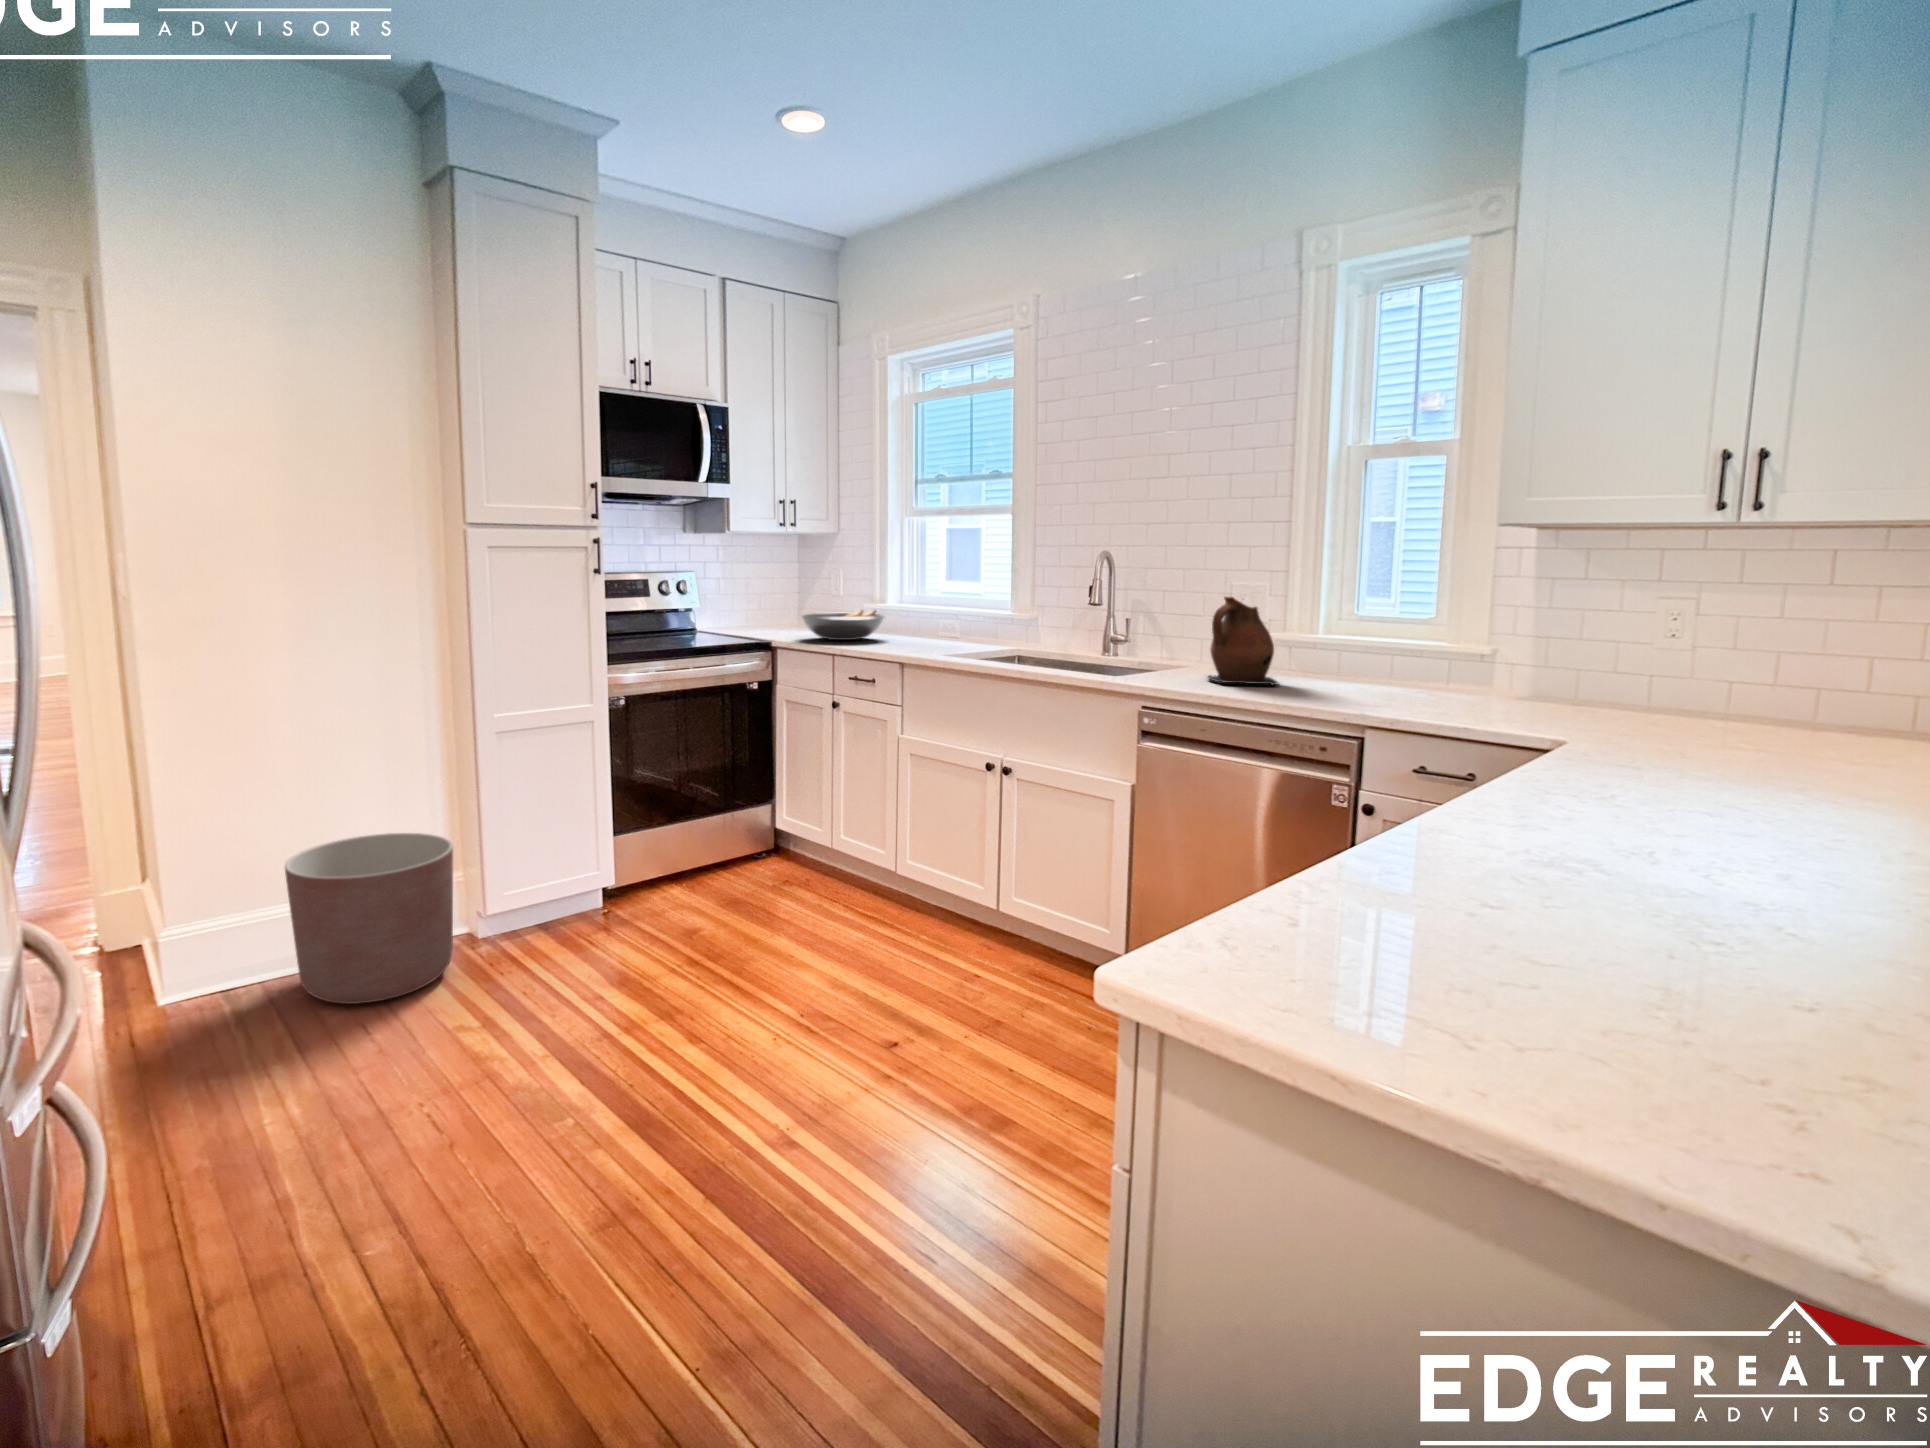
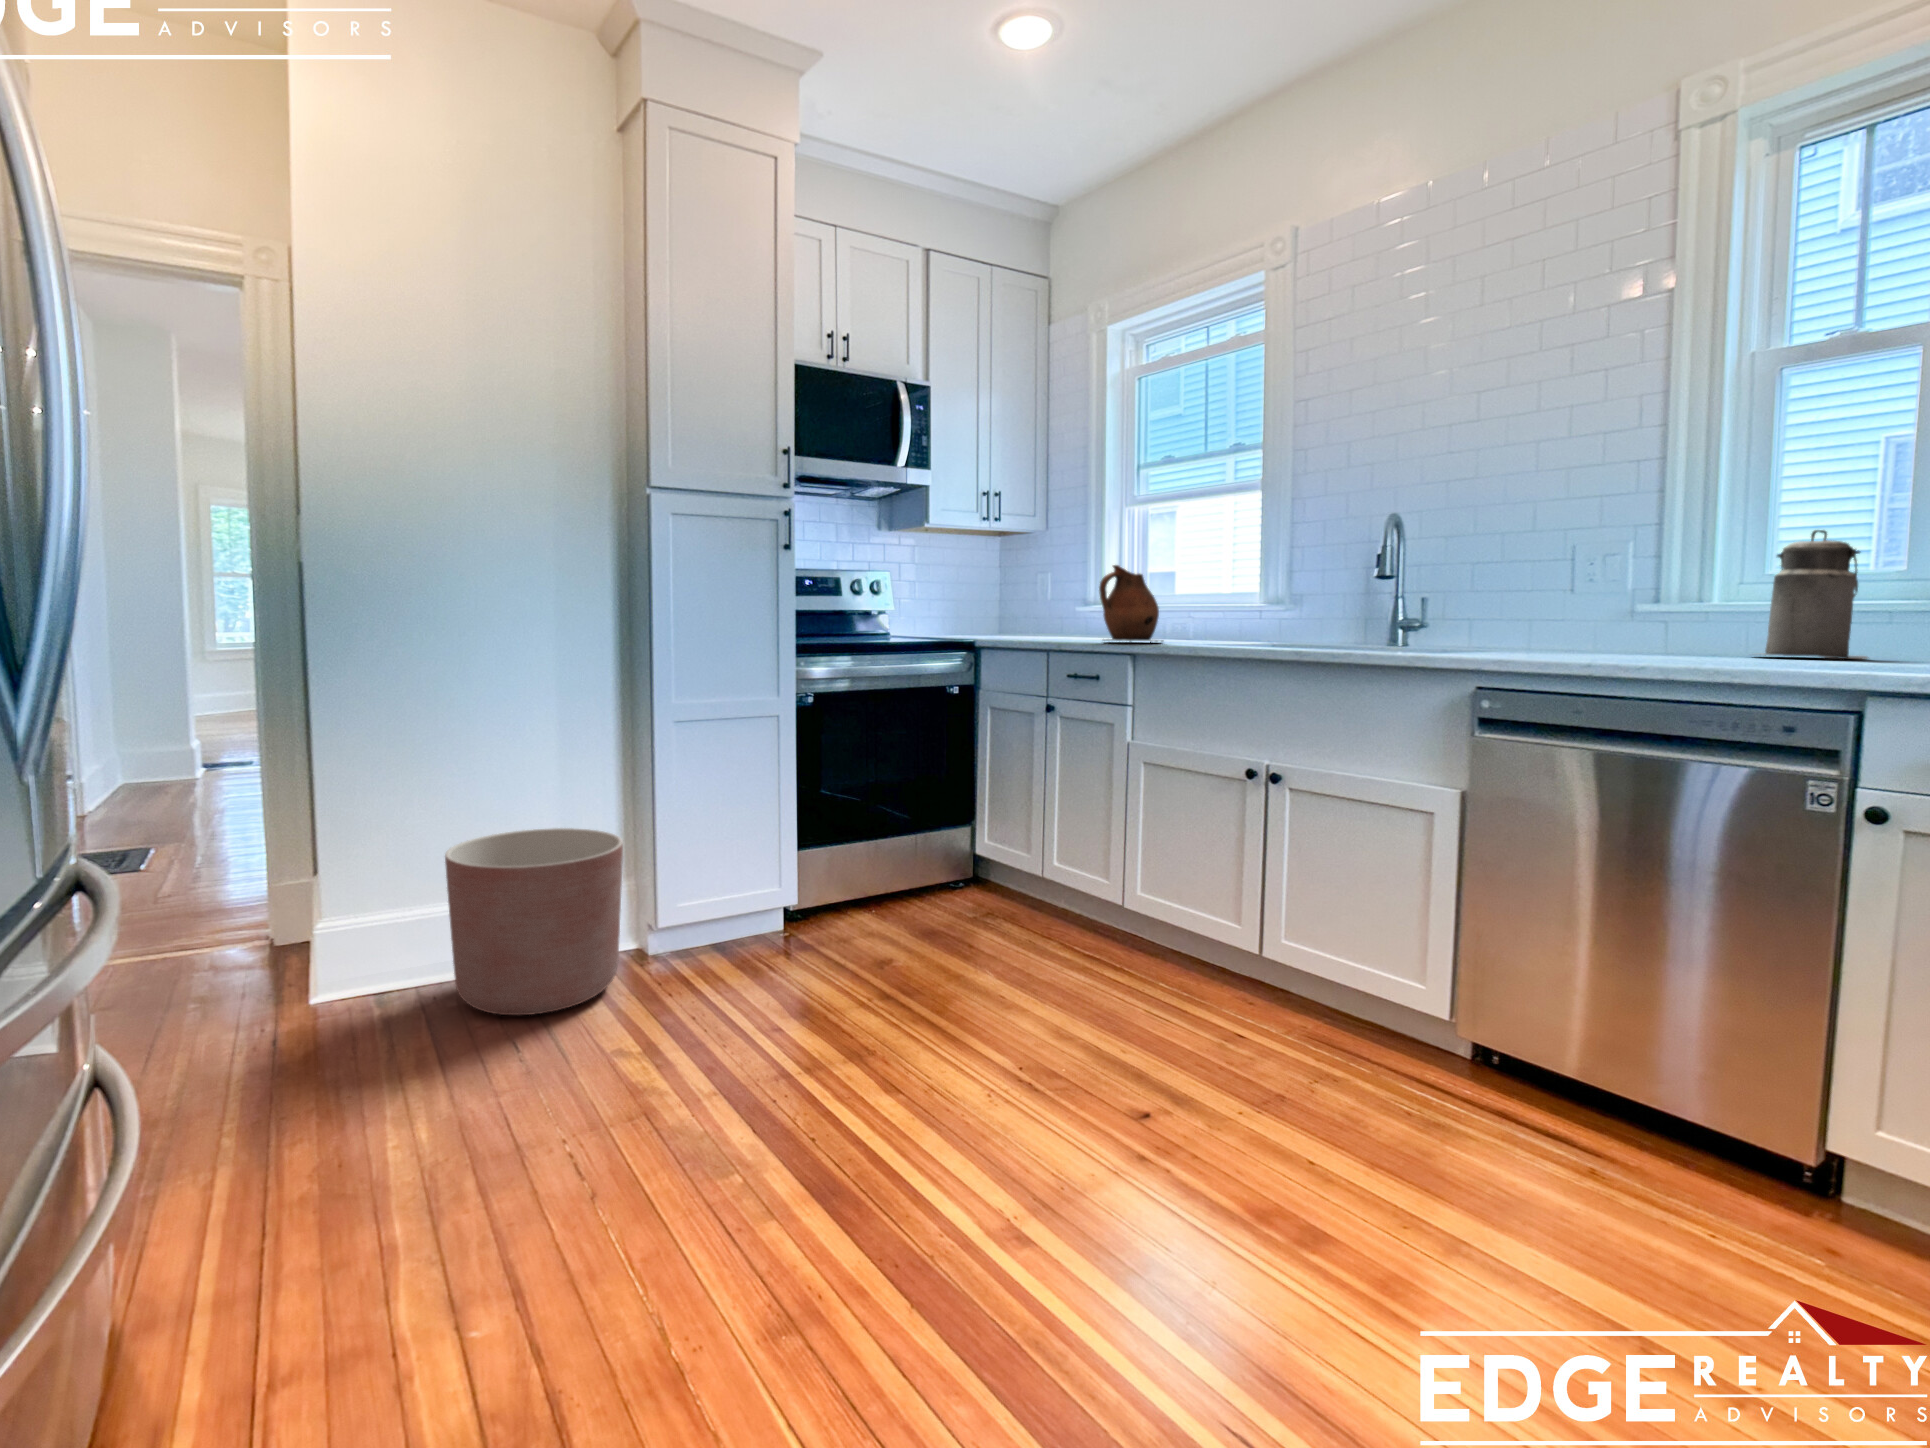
canister: none [1330,591,1401,686] -> present [1762,530,1868,659]
ceramic pitcher: present [1208,597,1278,685] -> present [1099,565,1159,642]
fruit bowl: present [802,610,884,640] -> none [1008,605,1104,639]

